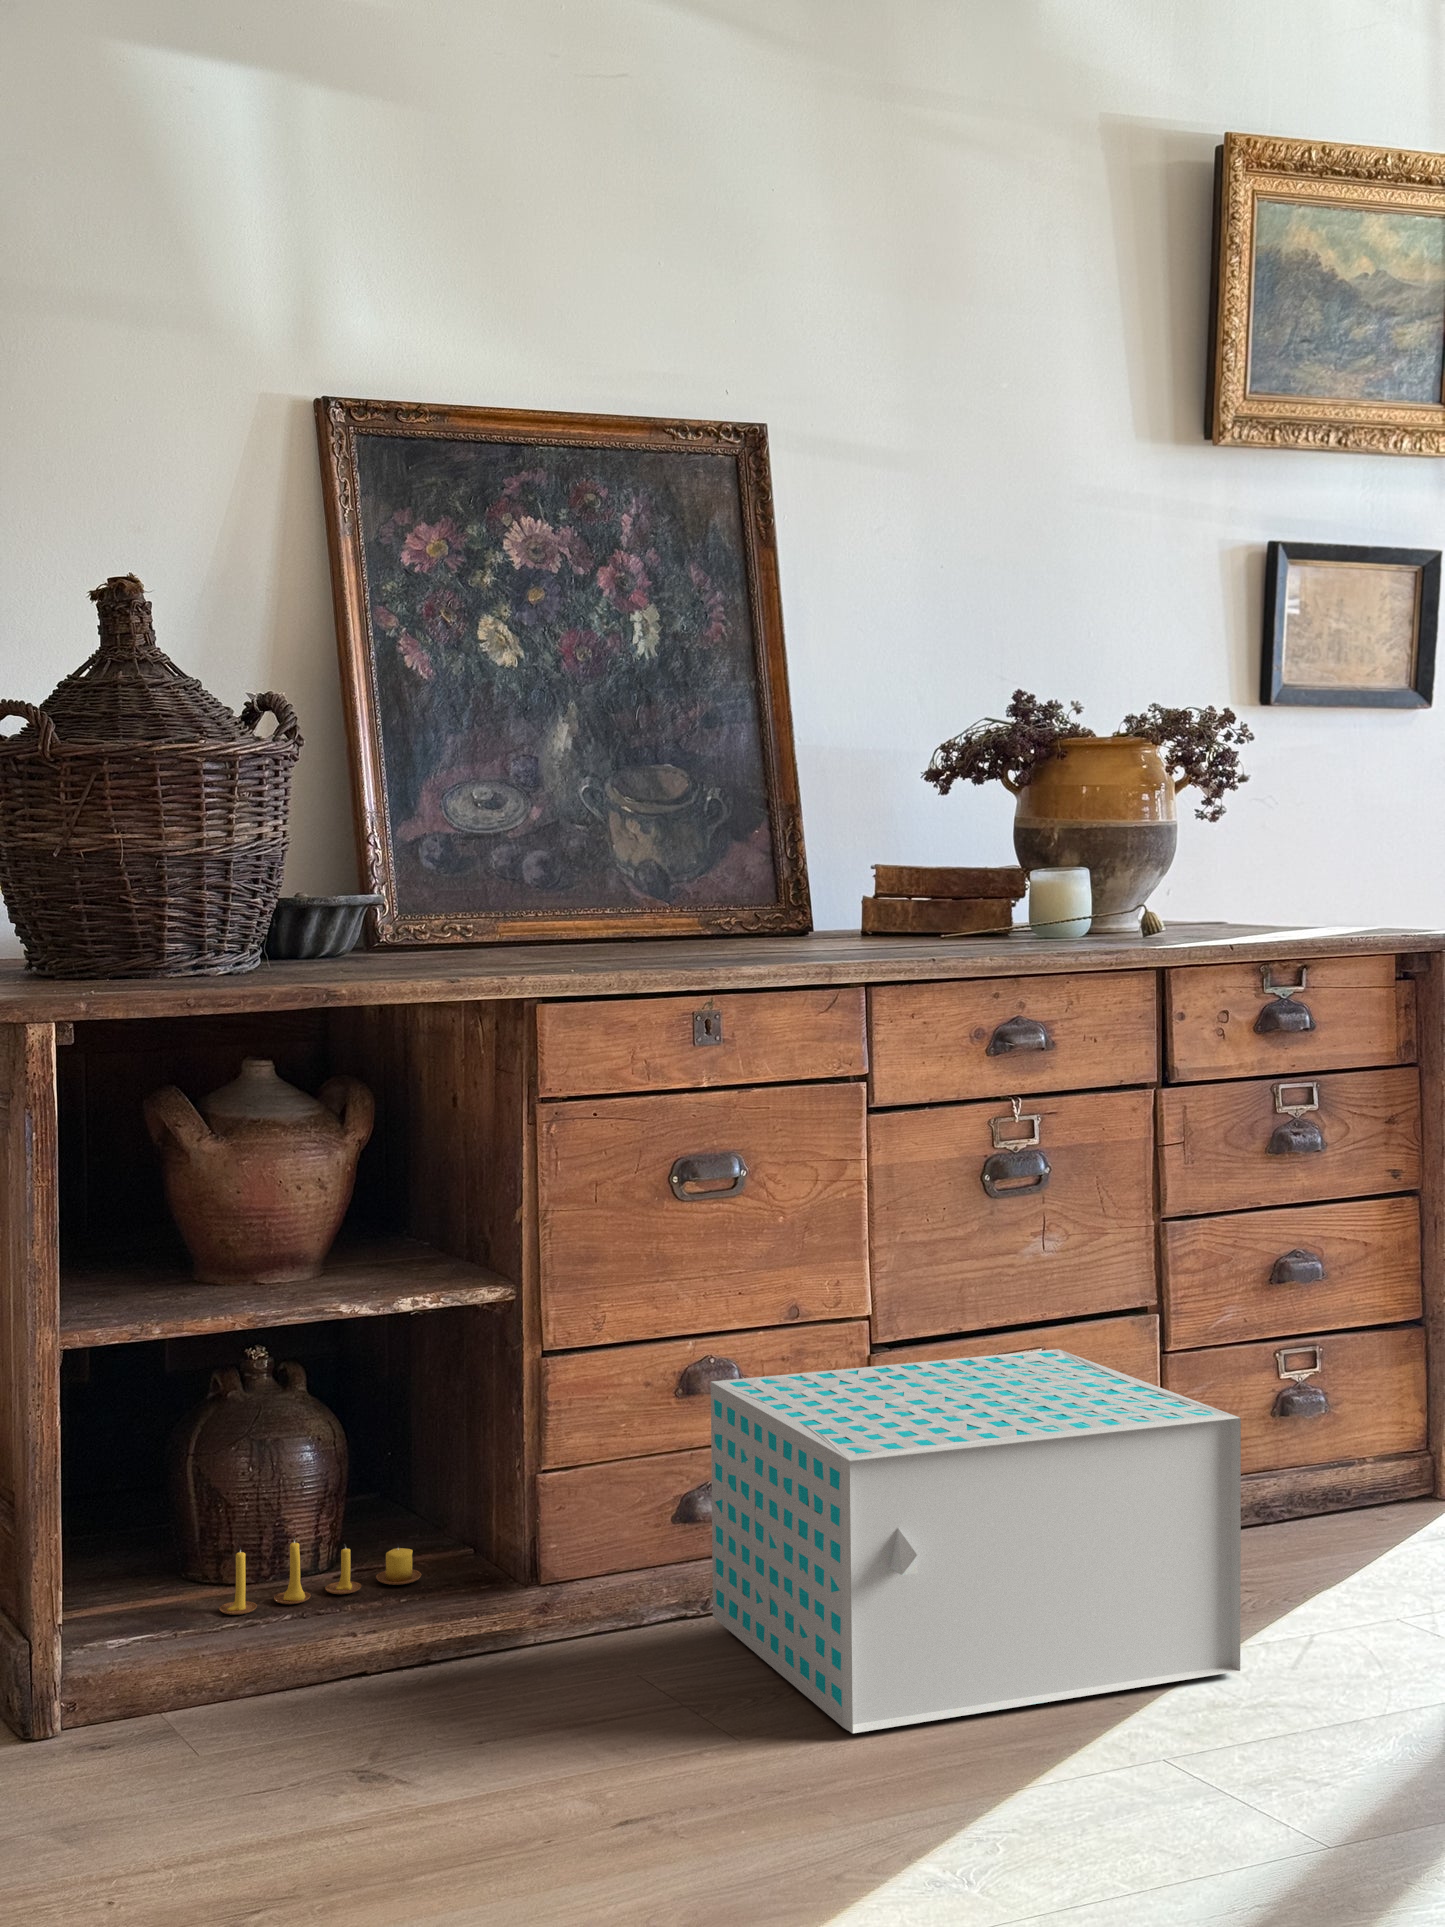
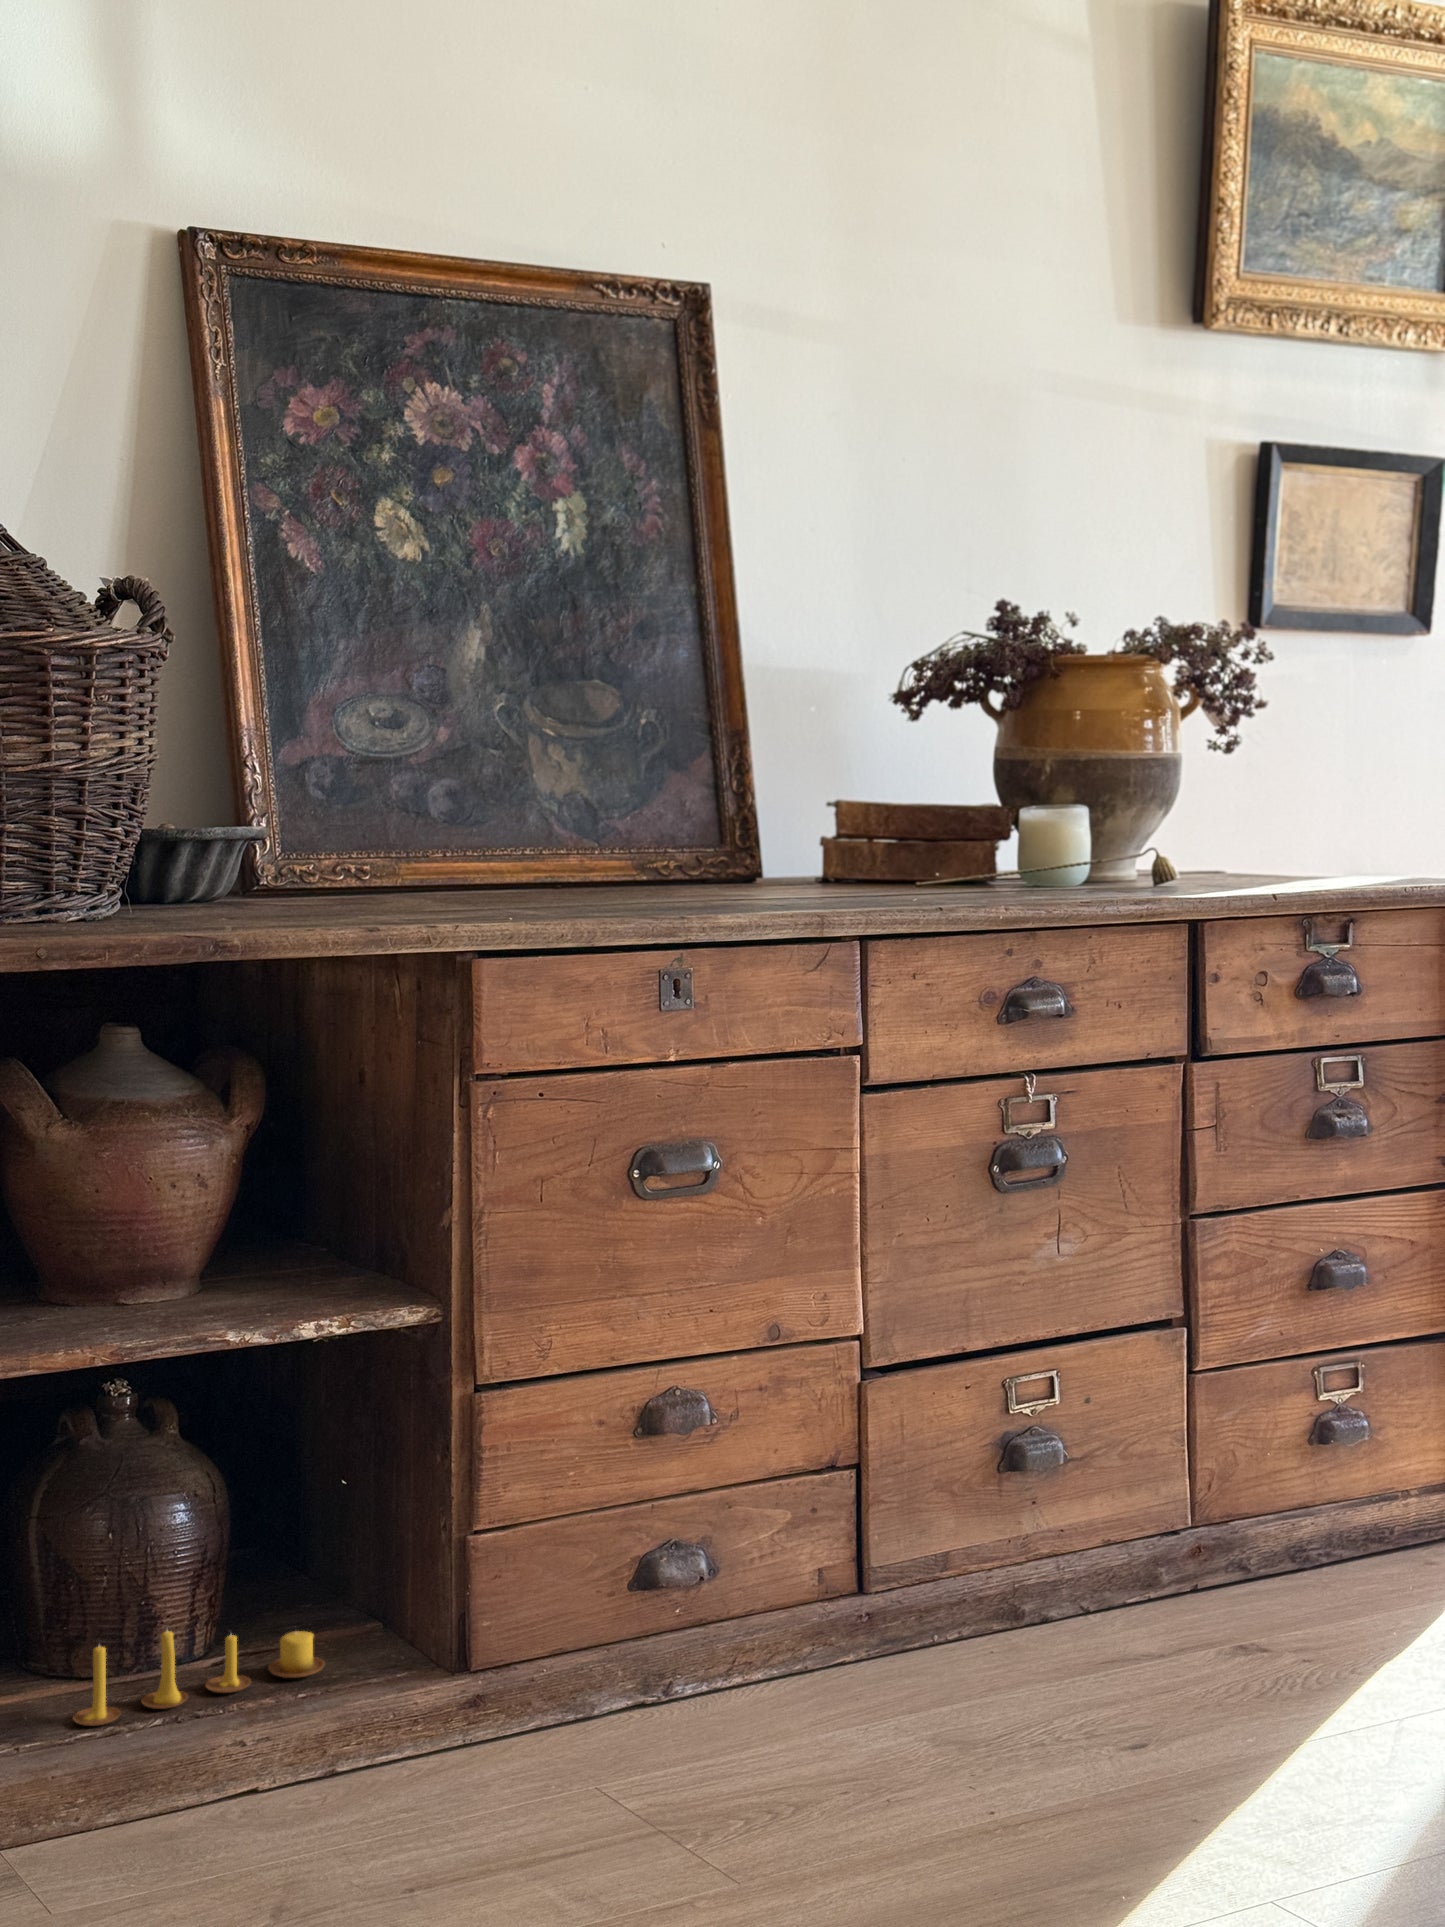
storage box: present [711,1349,1241,1733] -> none [679,1371,1335,1868]

